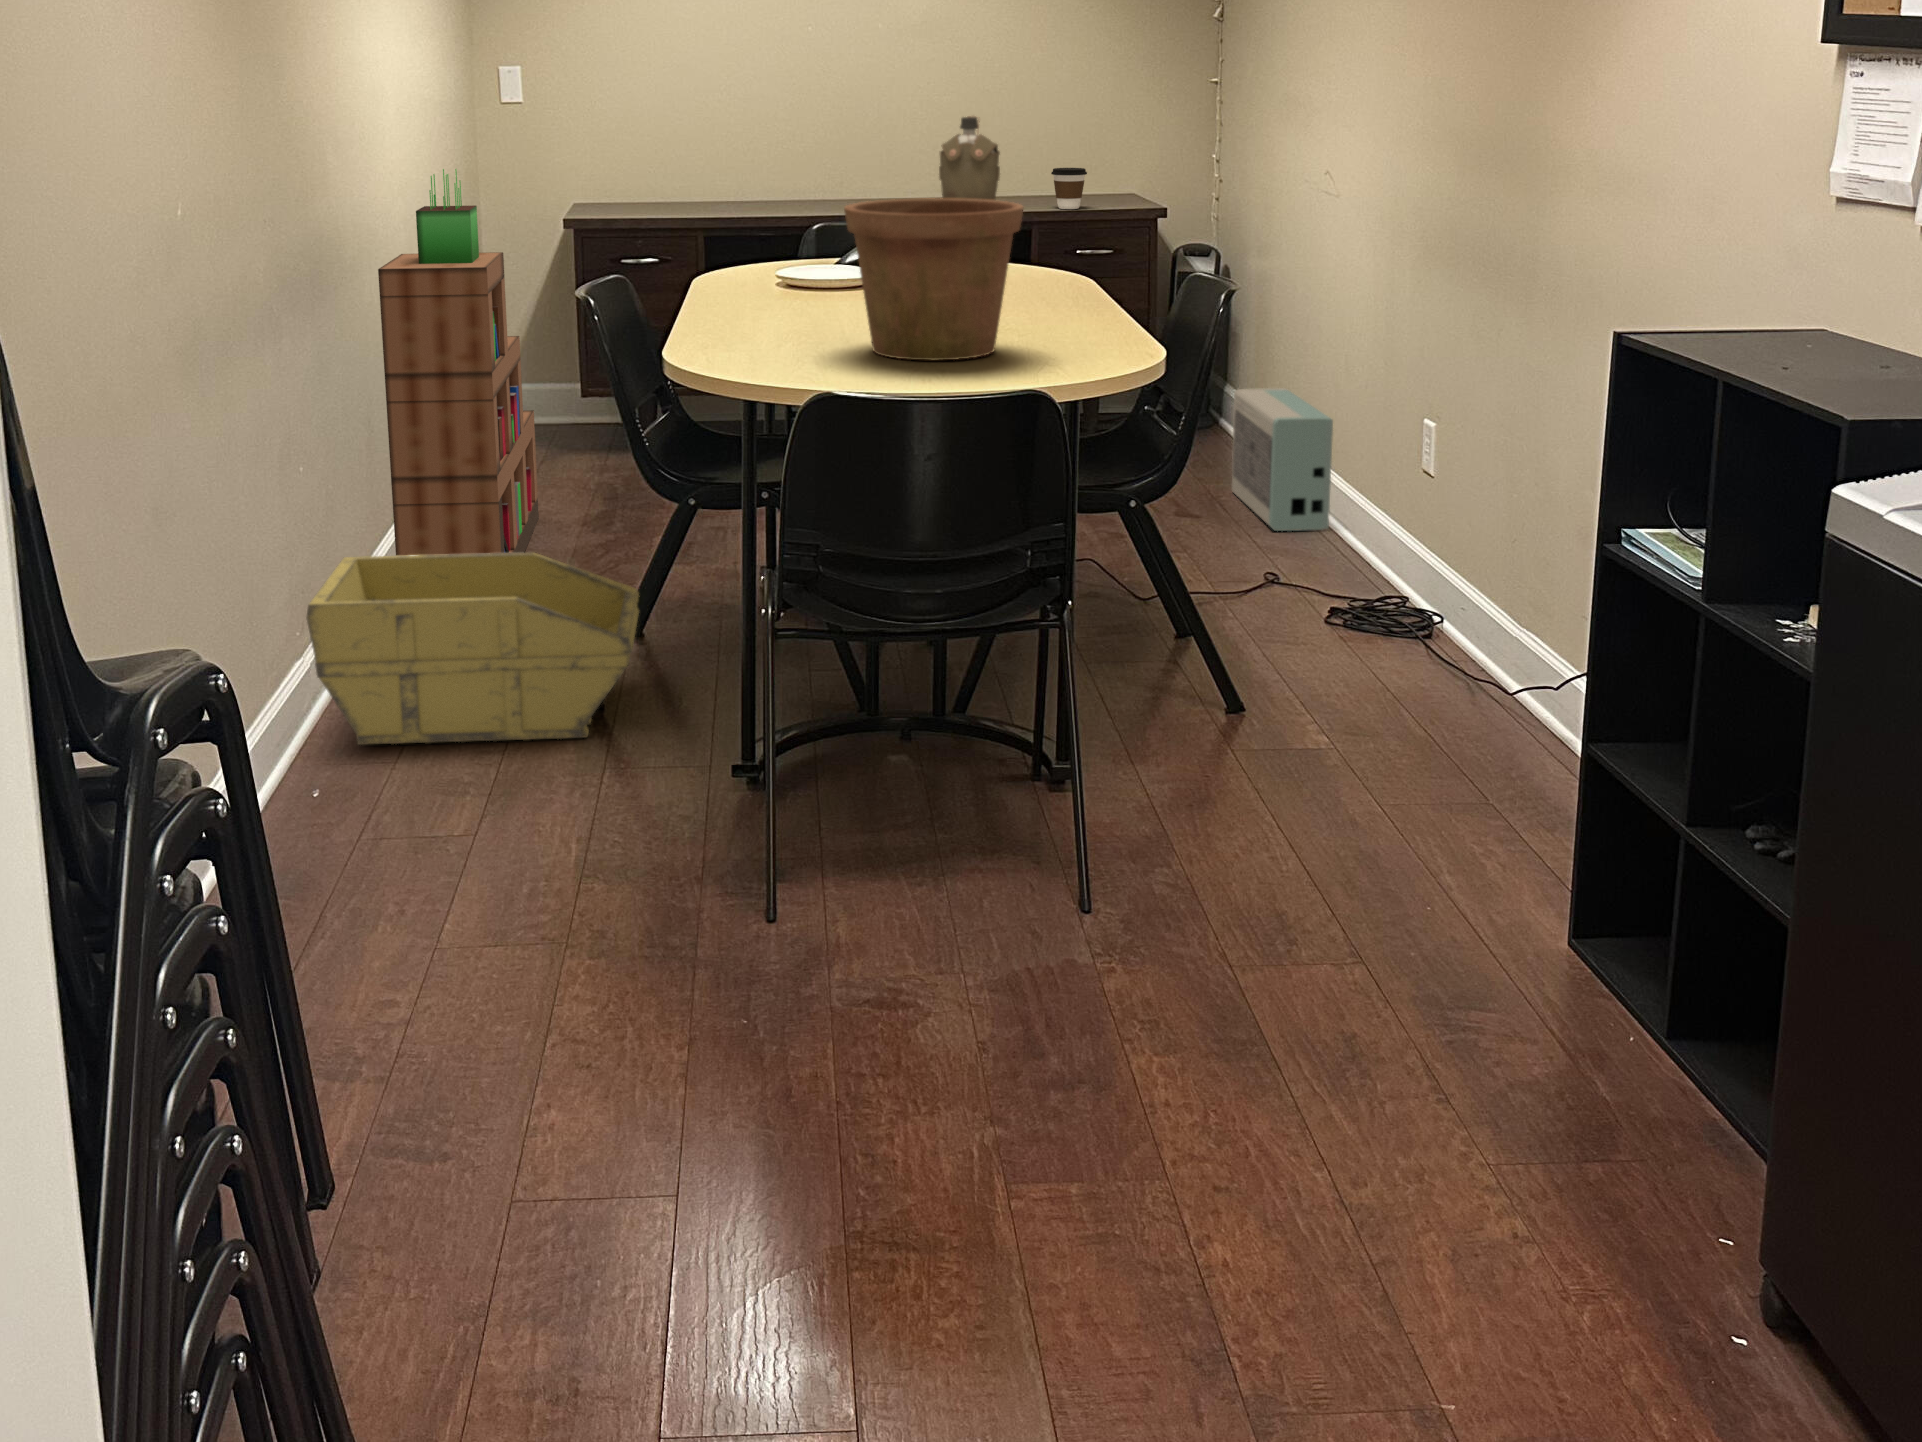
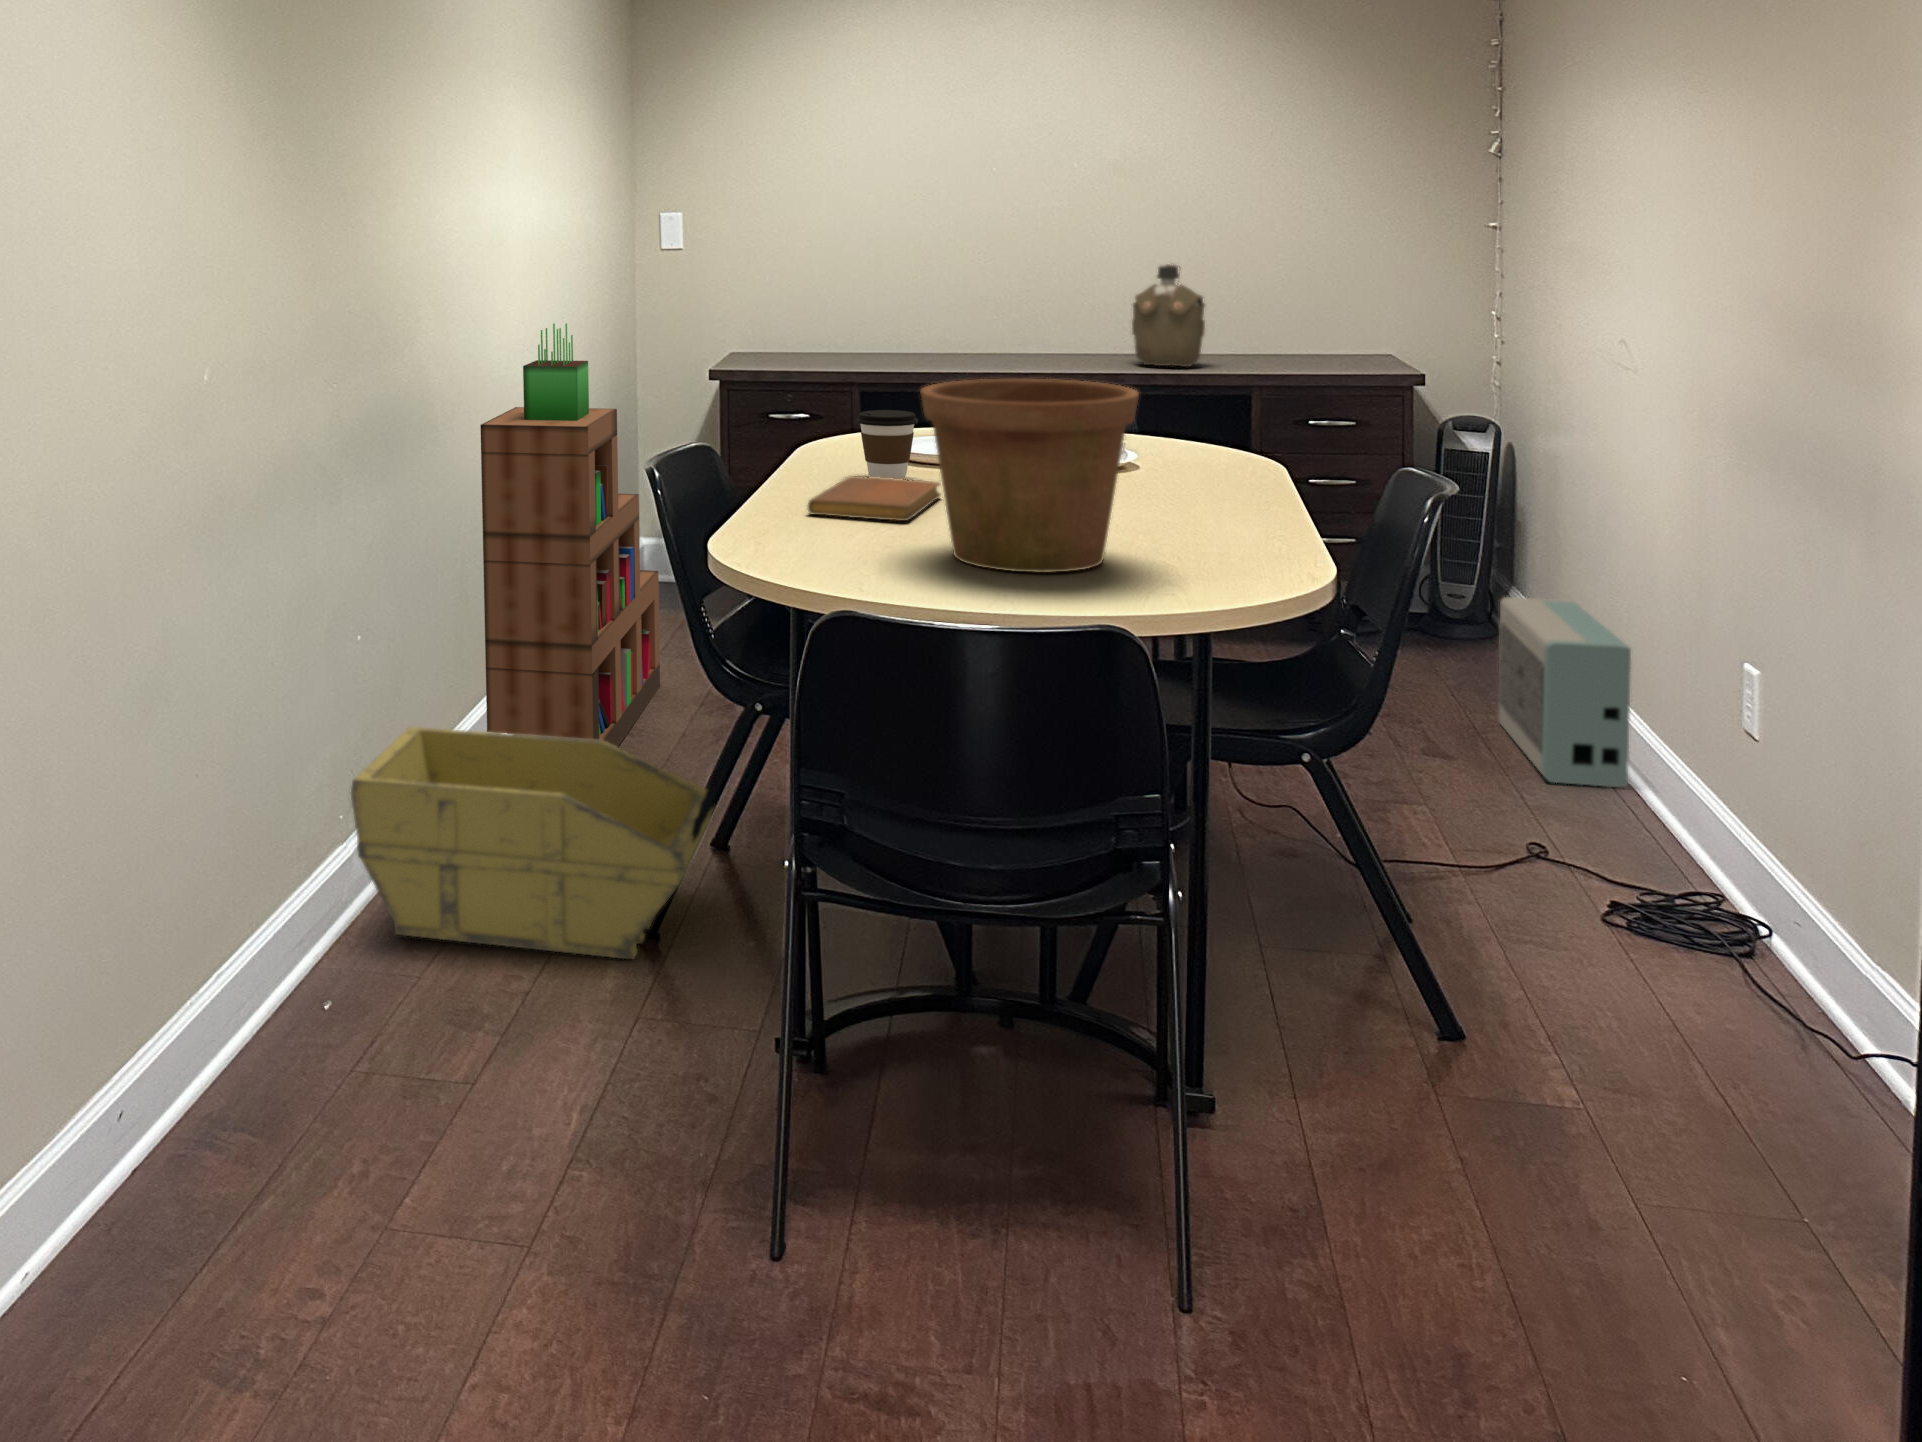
coffee cup: present [1051,168,1087,209] -> present [857,410,918,479]
notebook: none [733,296,839,329] -> present [807,476,941,521]

